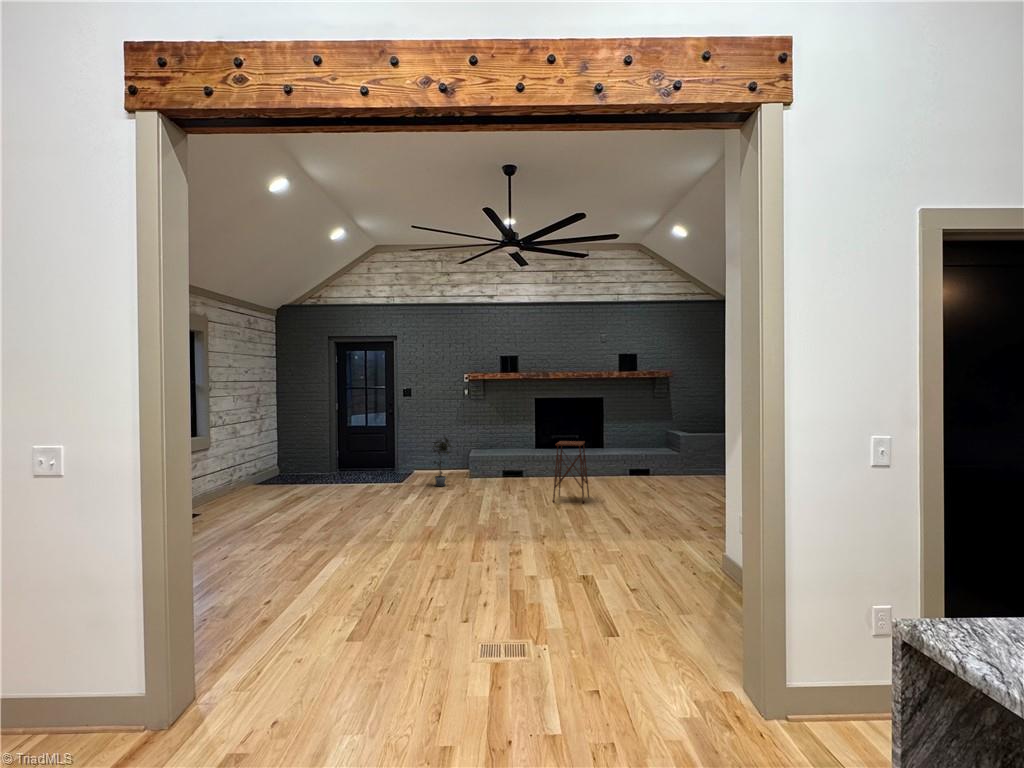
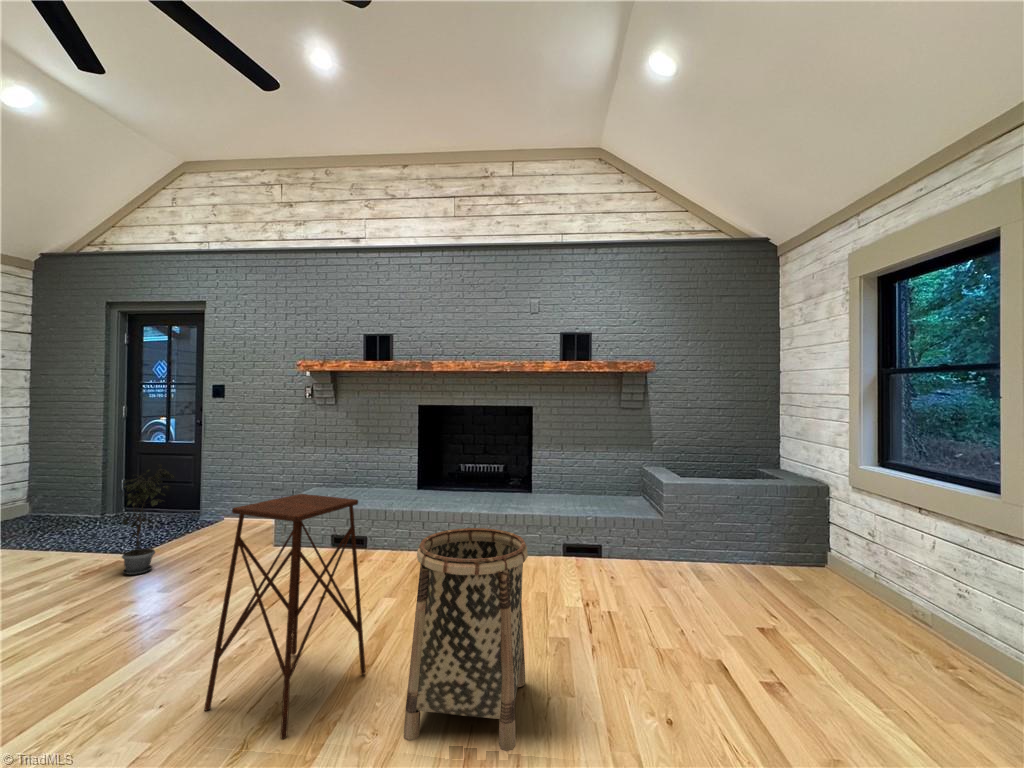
basket: none [611,450,647,503] -> present [404,528,528,751]

